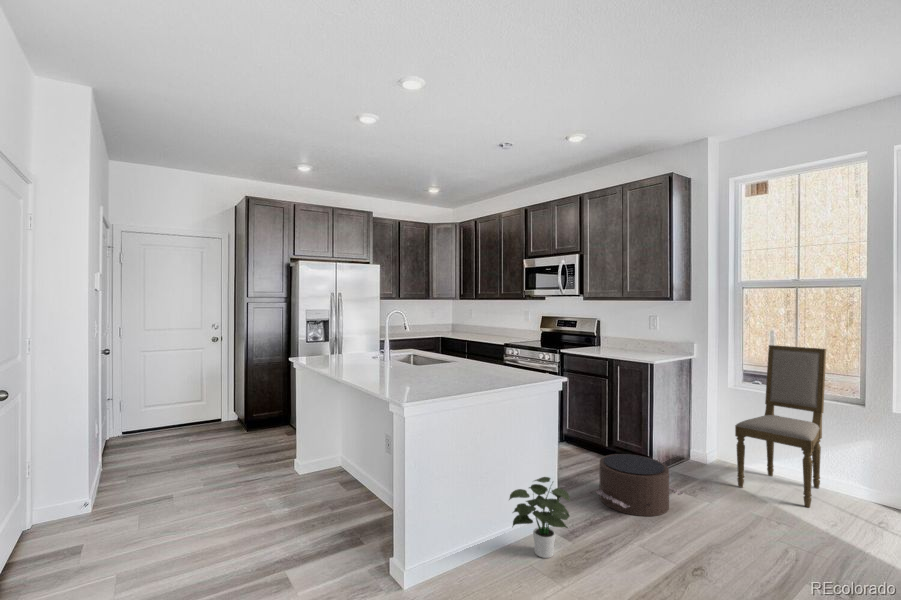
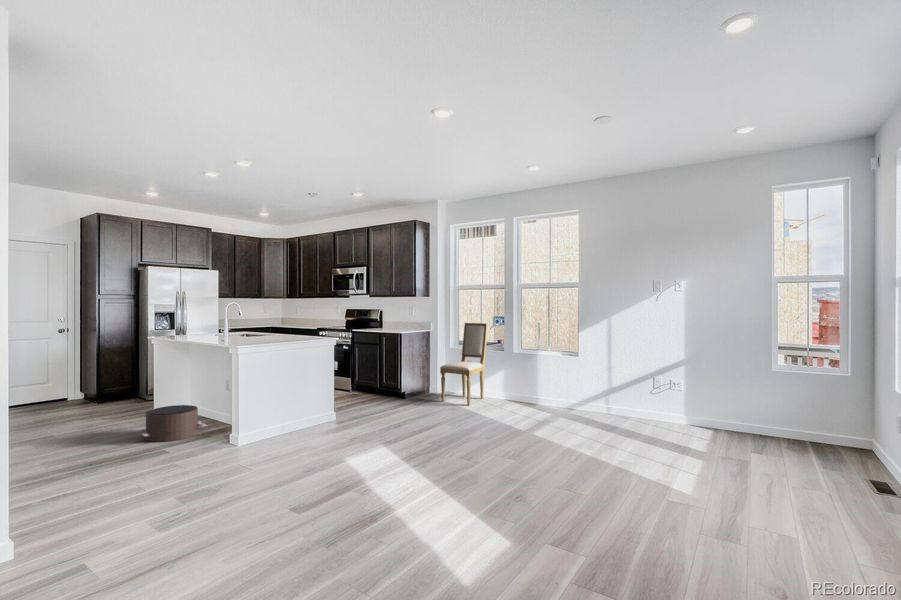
pouf: present [595,454,684,516] -> present [139,405,207,442]
potted plant: present [509,477,570,558] -> none [298,392,334,431]

